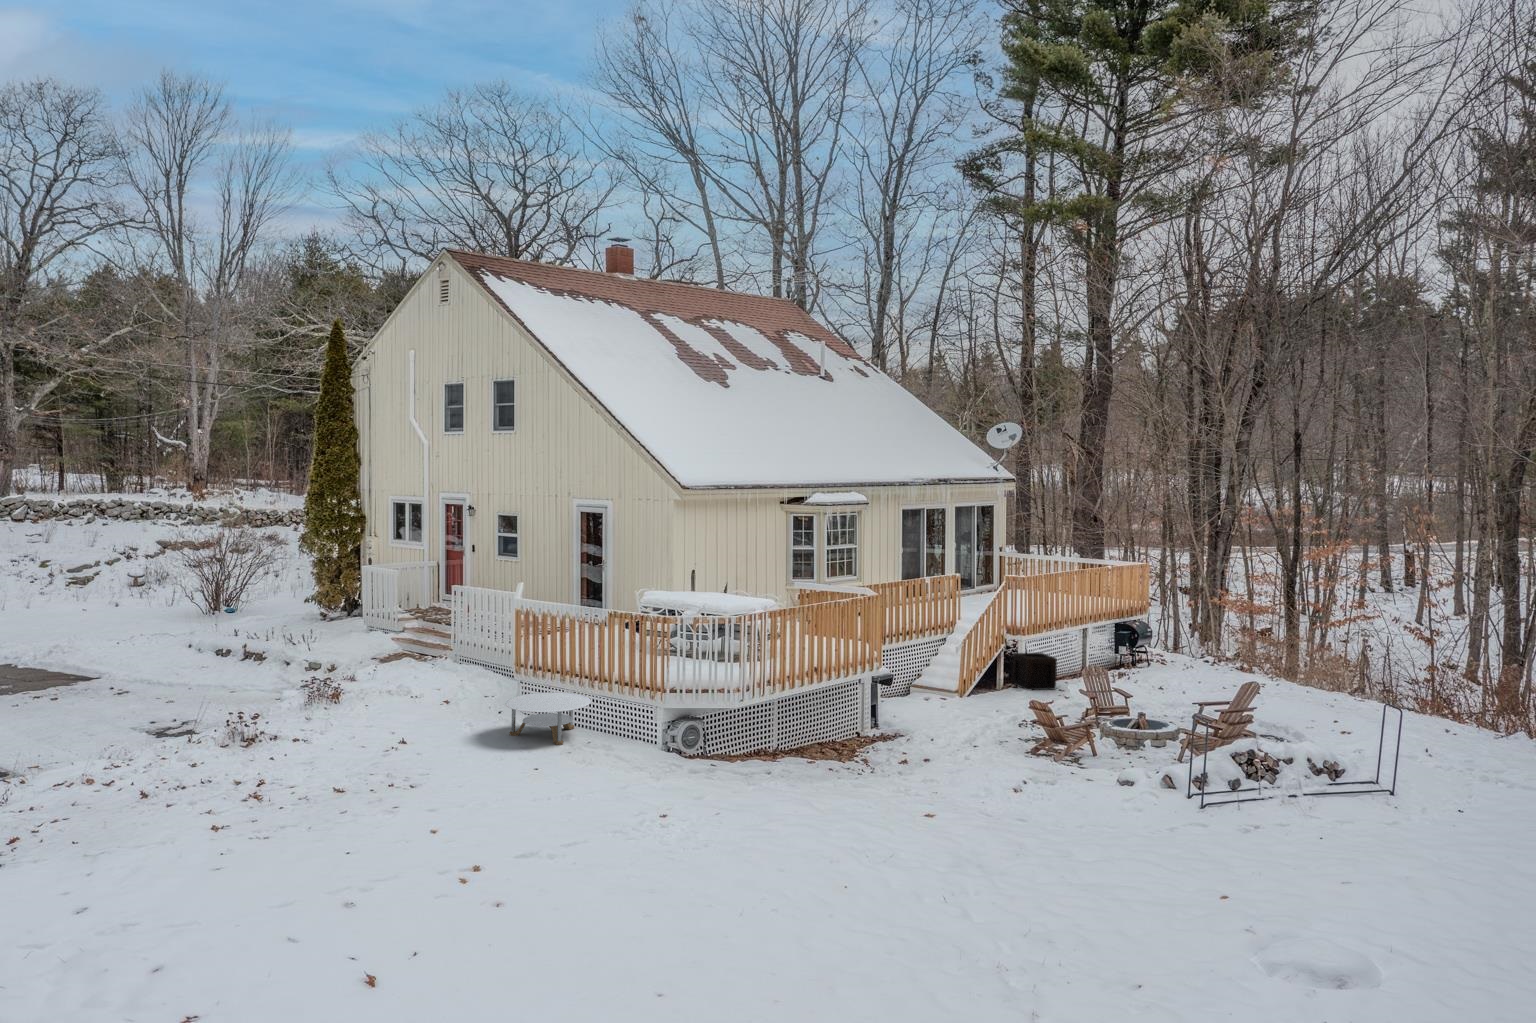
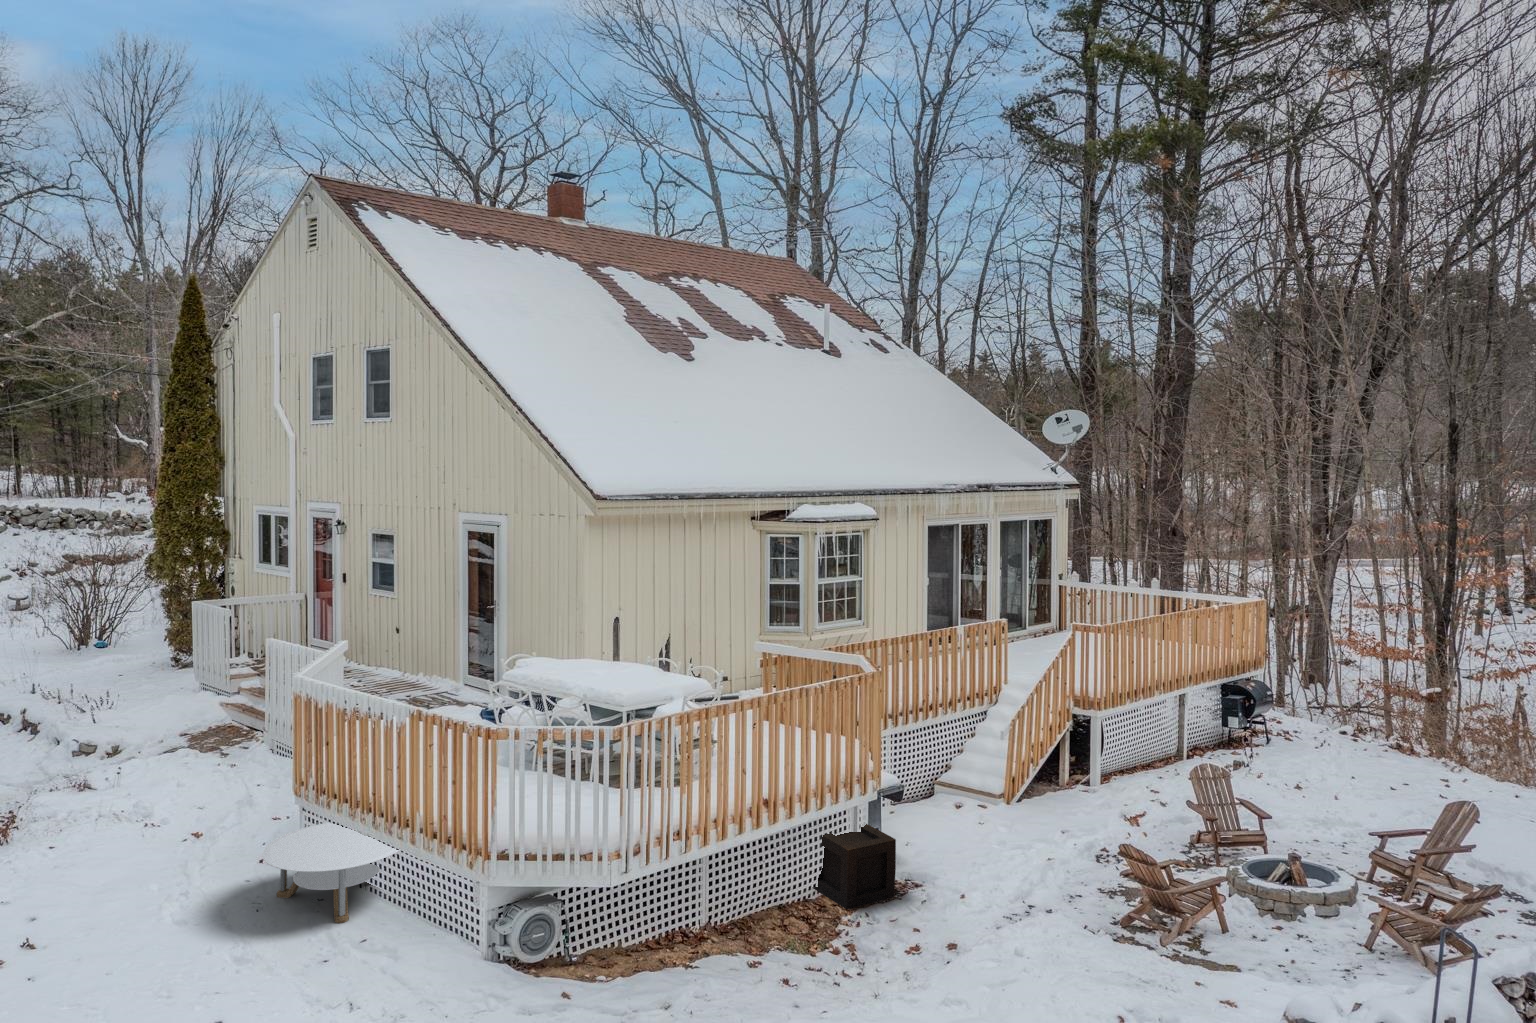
wooden crate: present [1012,653,1057,690] -> present [814,824,896,909]

